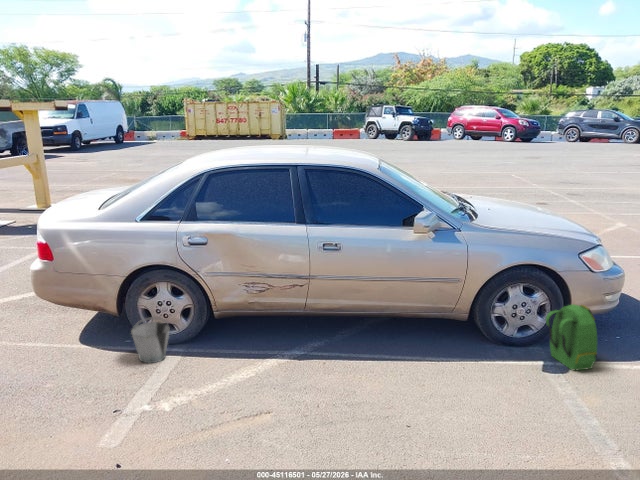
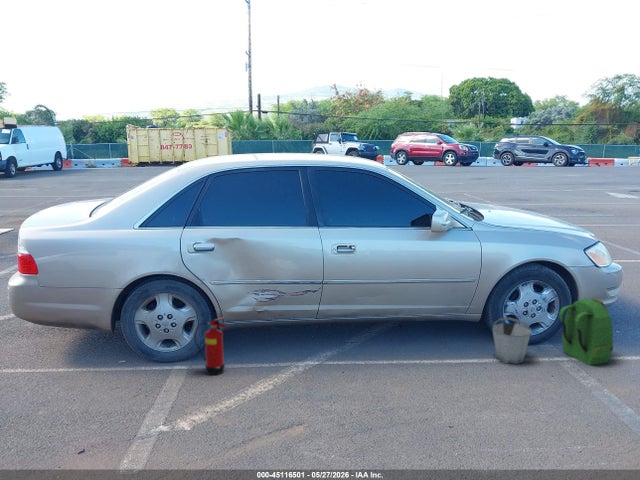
fire extinguisher: none [191,306,220,360] -> present [194,317,226,375]
bucket: present [131,317,170,363] -> present [492,318,532,364]

